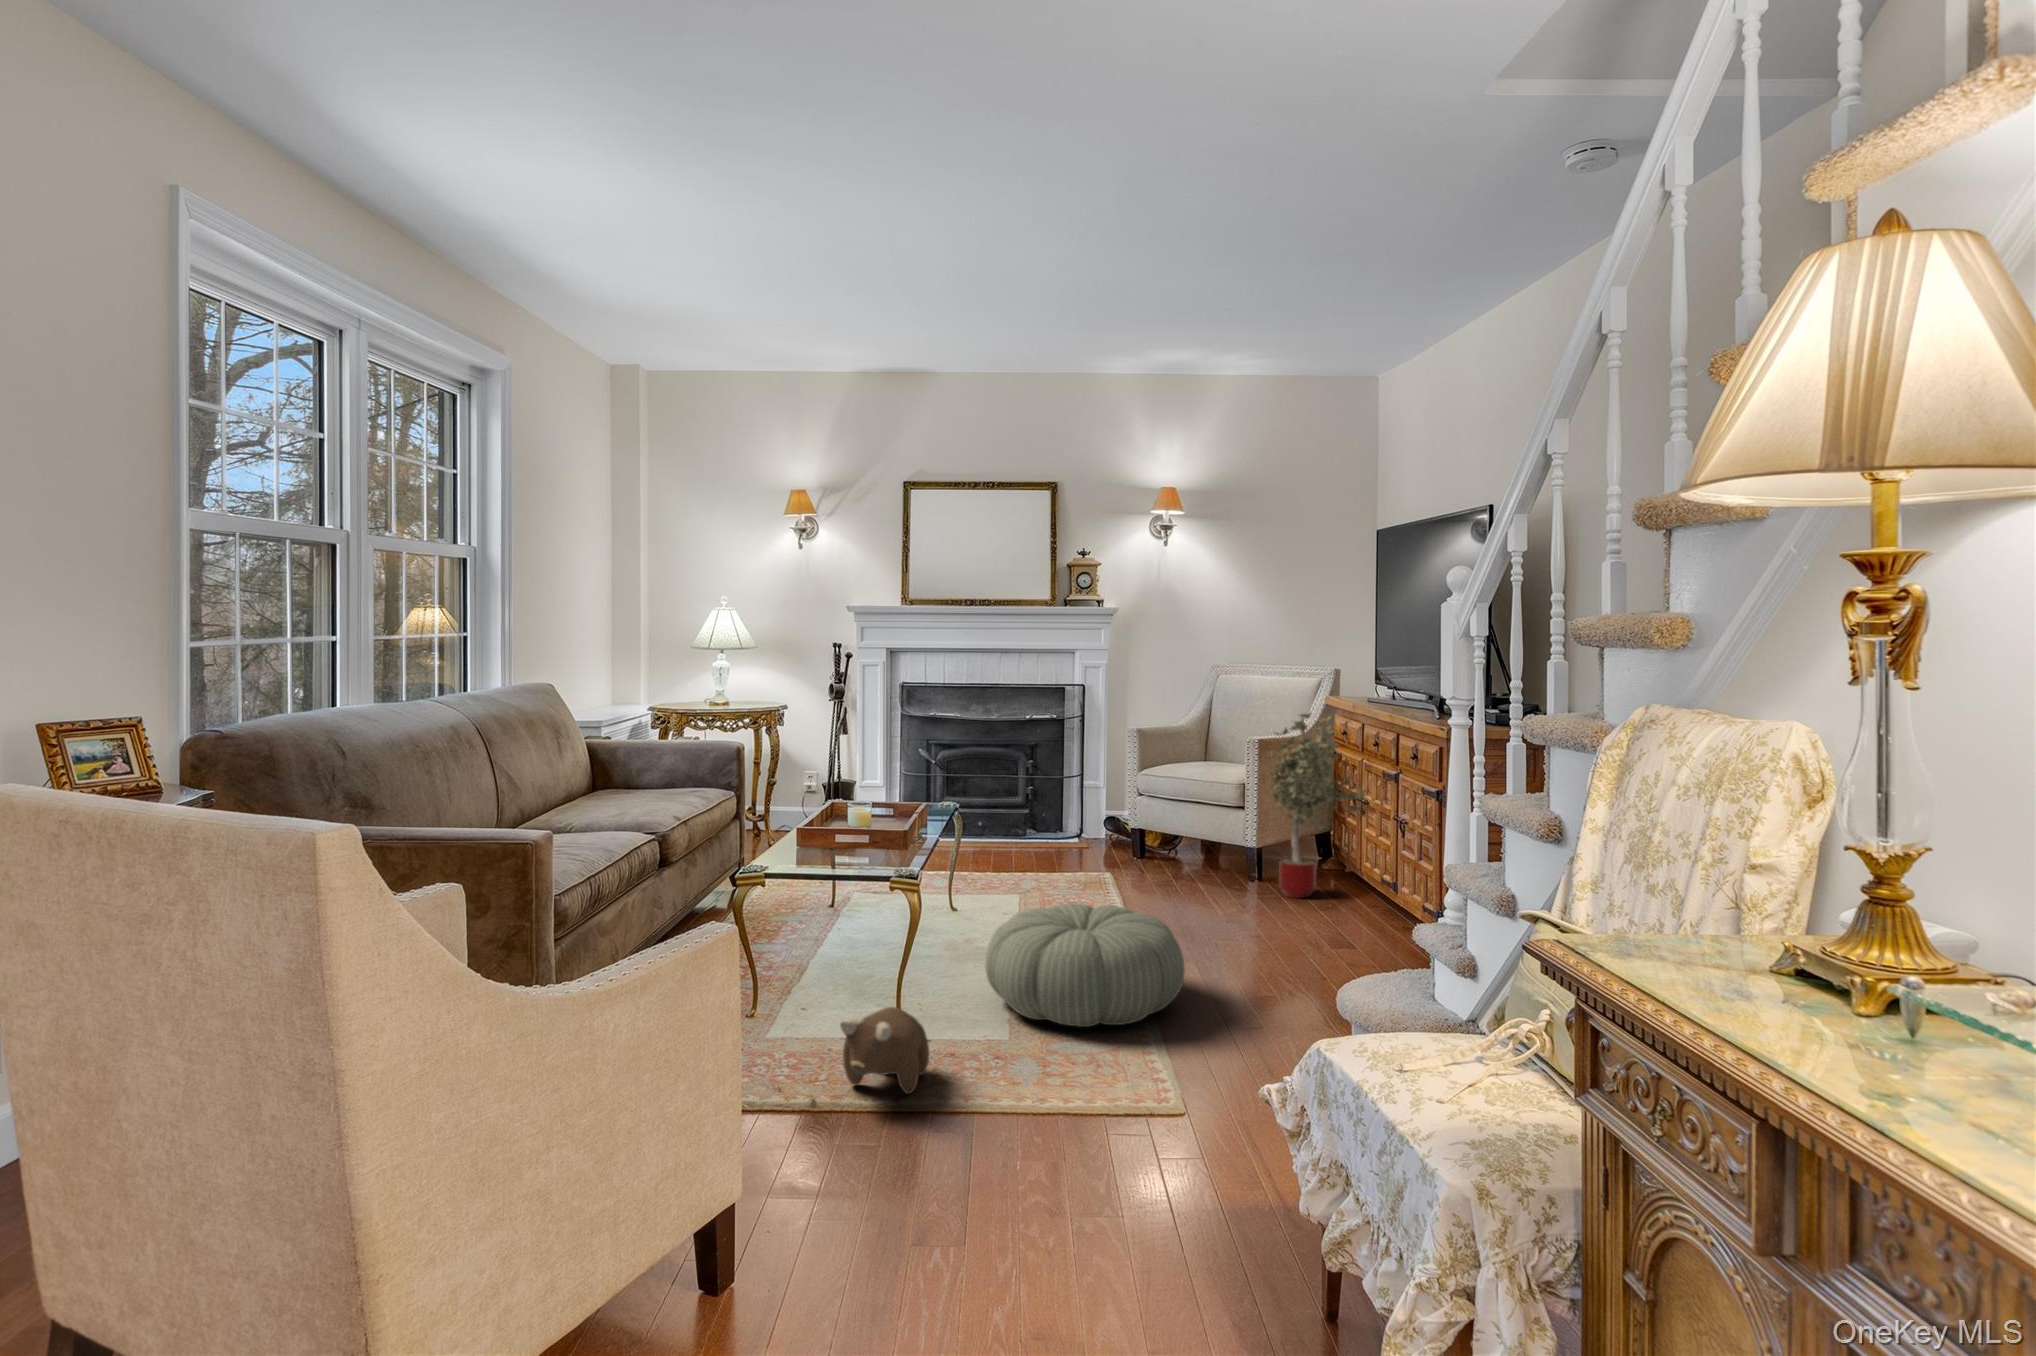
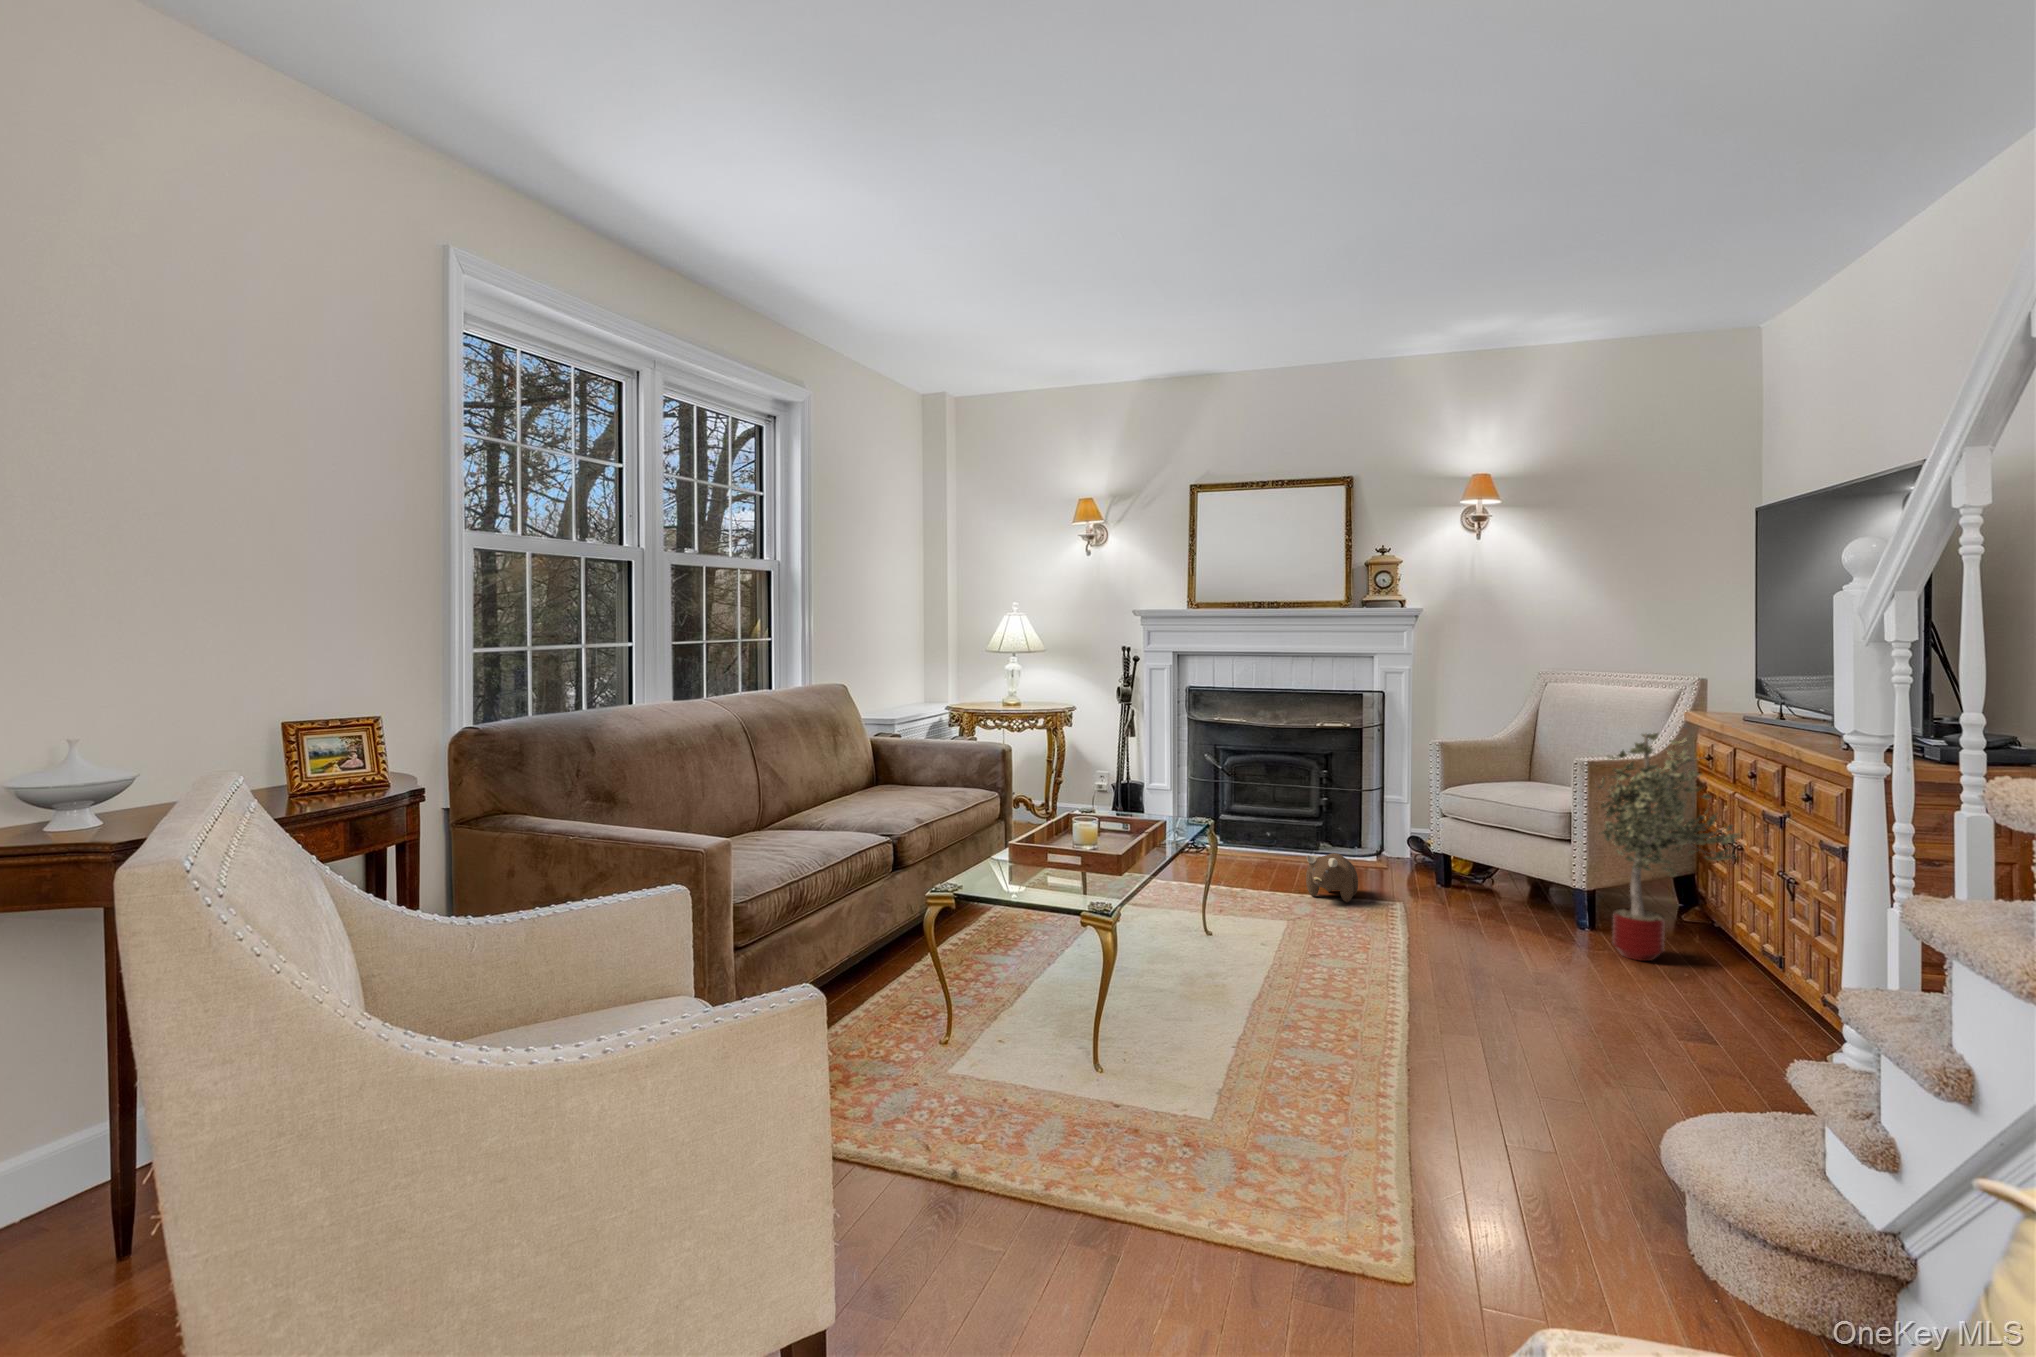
pouf: present [985,903,1185,1027] -> none [1190,954,1438,1122]
plush toy: present [840,1007,929,1094] -> present [1306,853,1358,902]

